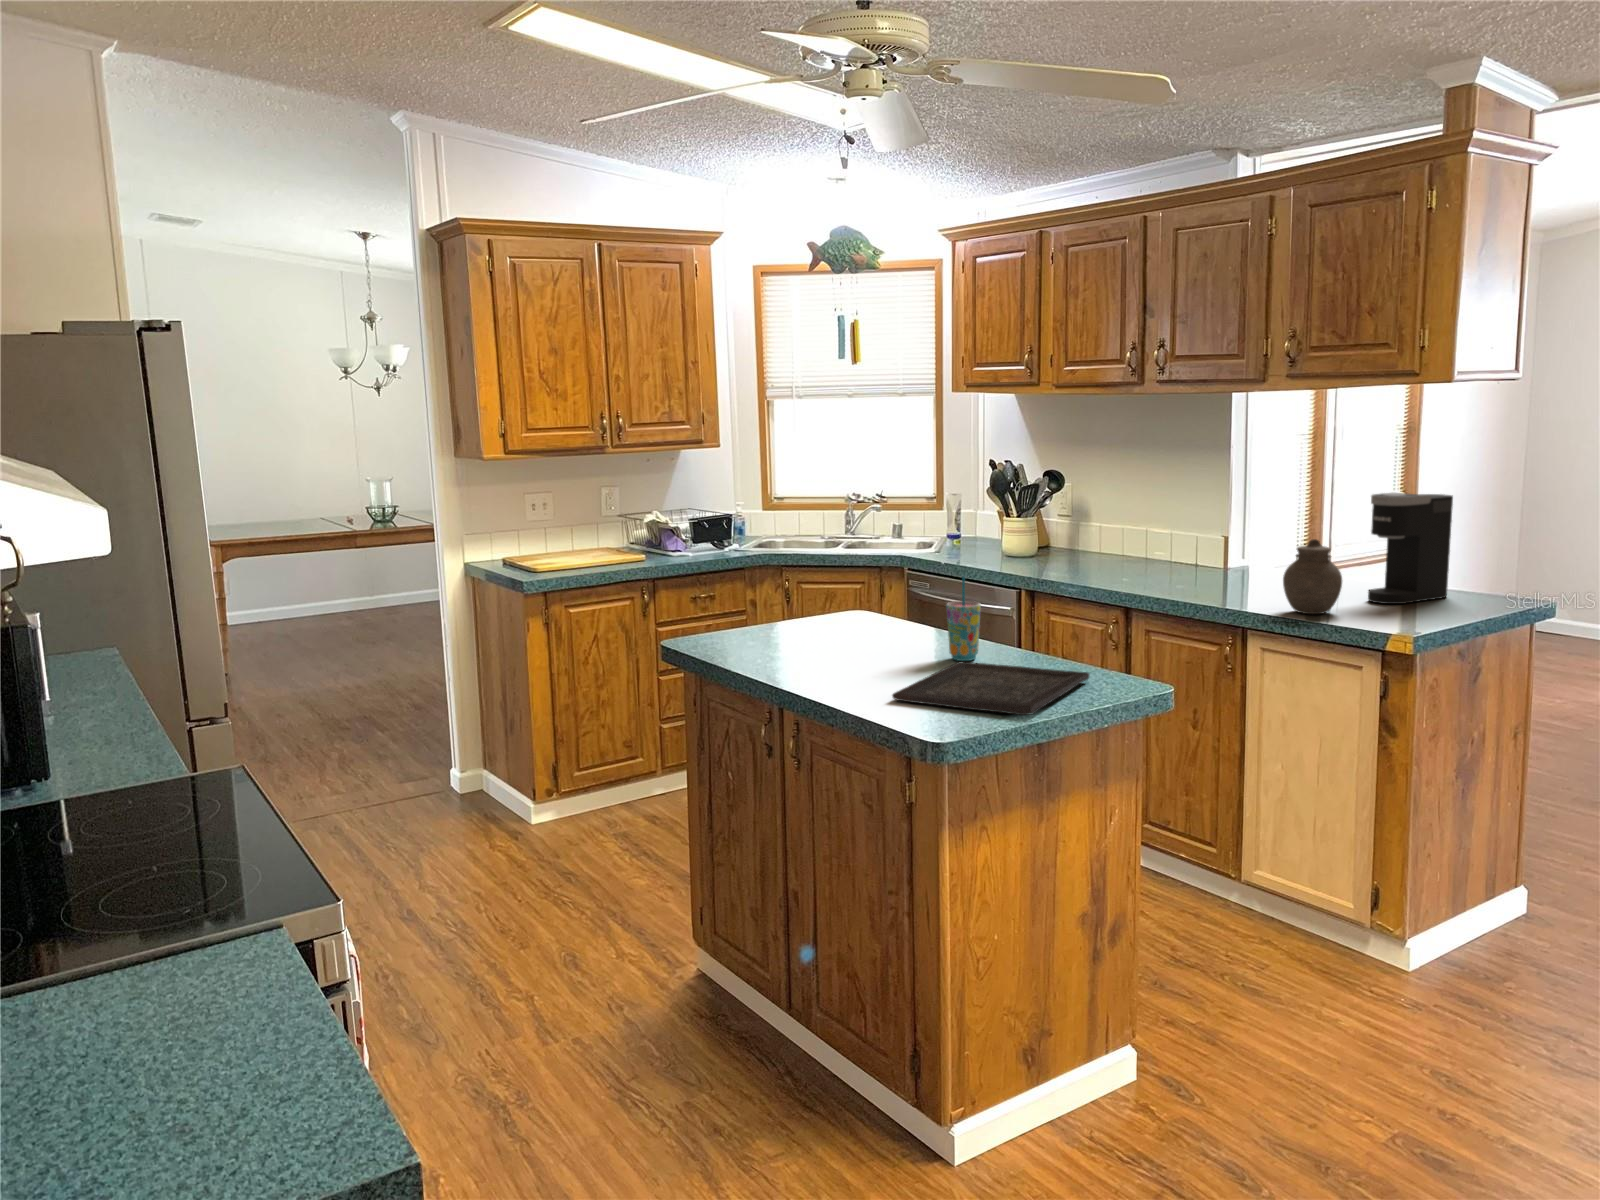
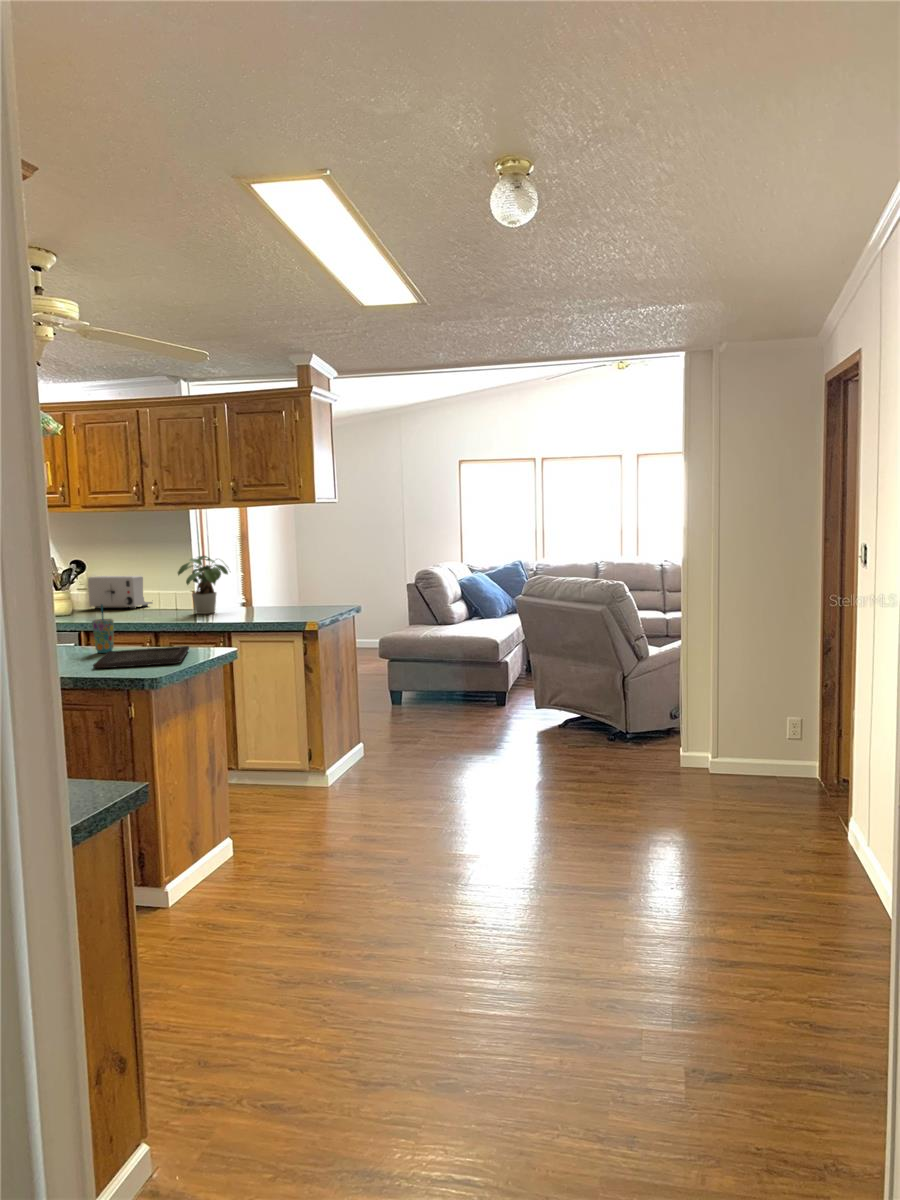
potted plant: none [1180,479,1285,585] -> present [178,556,228,614]
coffee maker: present [1368,493,1453,604] -> none [280,558,316,613]
toaster: none [1067,496,1166,558] -> present [88,576,152,609]
jar: present [1283,539,1342,614] -> none [248,580,277,619]

